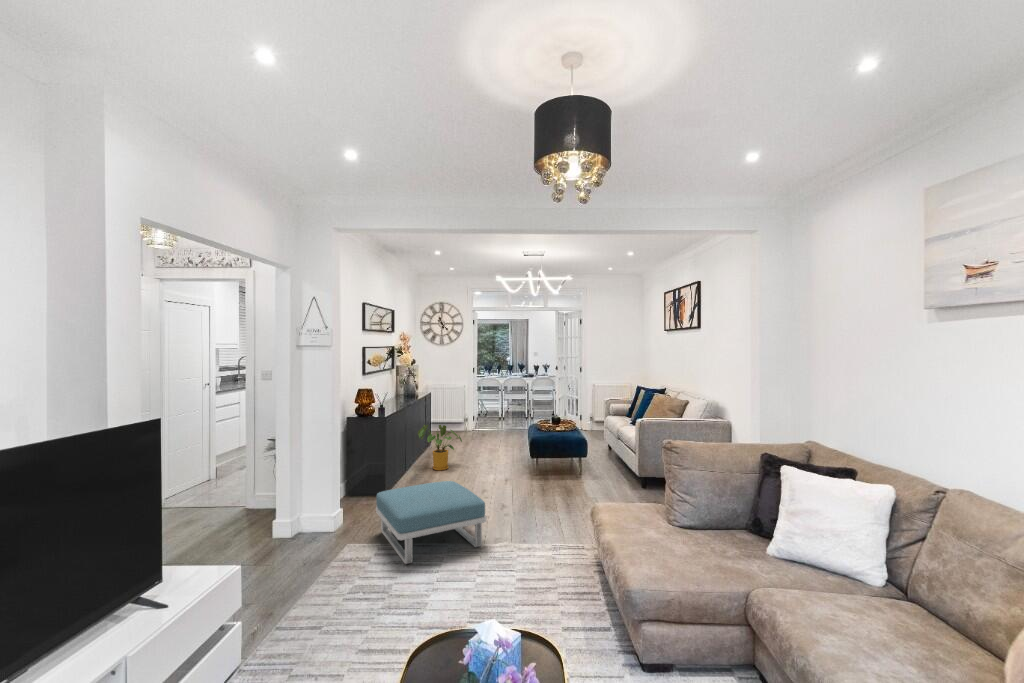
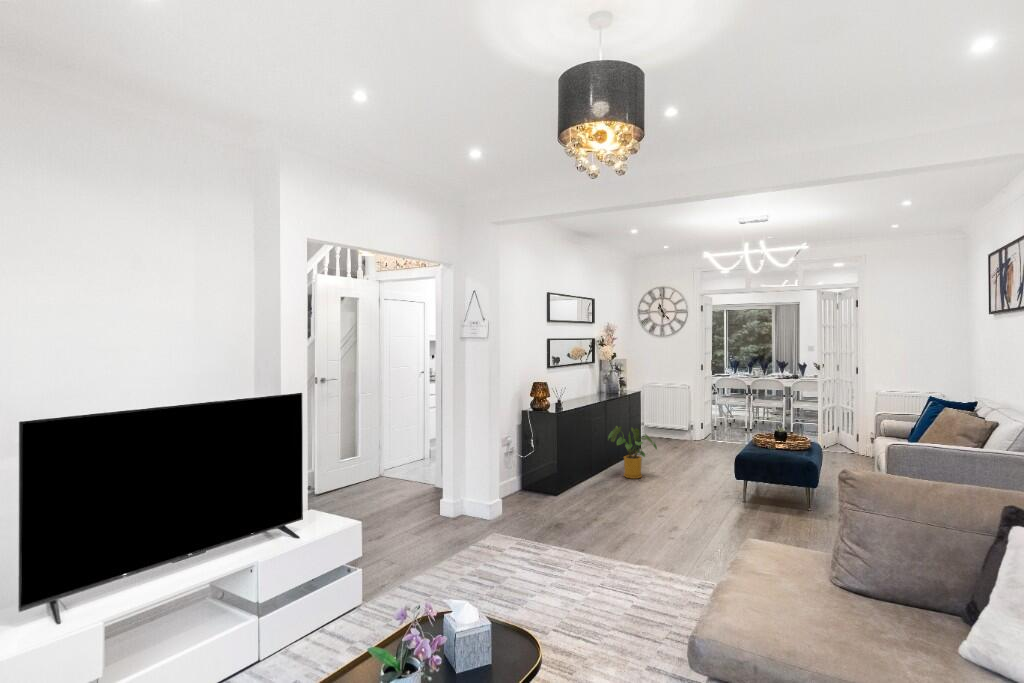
footstool: present [376,481,486,564] -> none [525,486,626,563]

